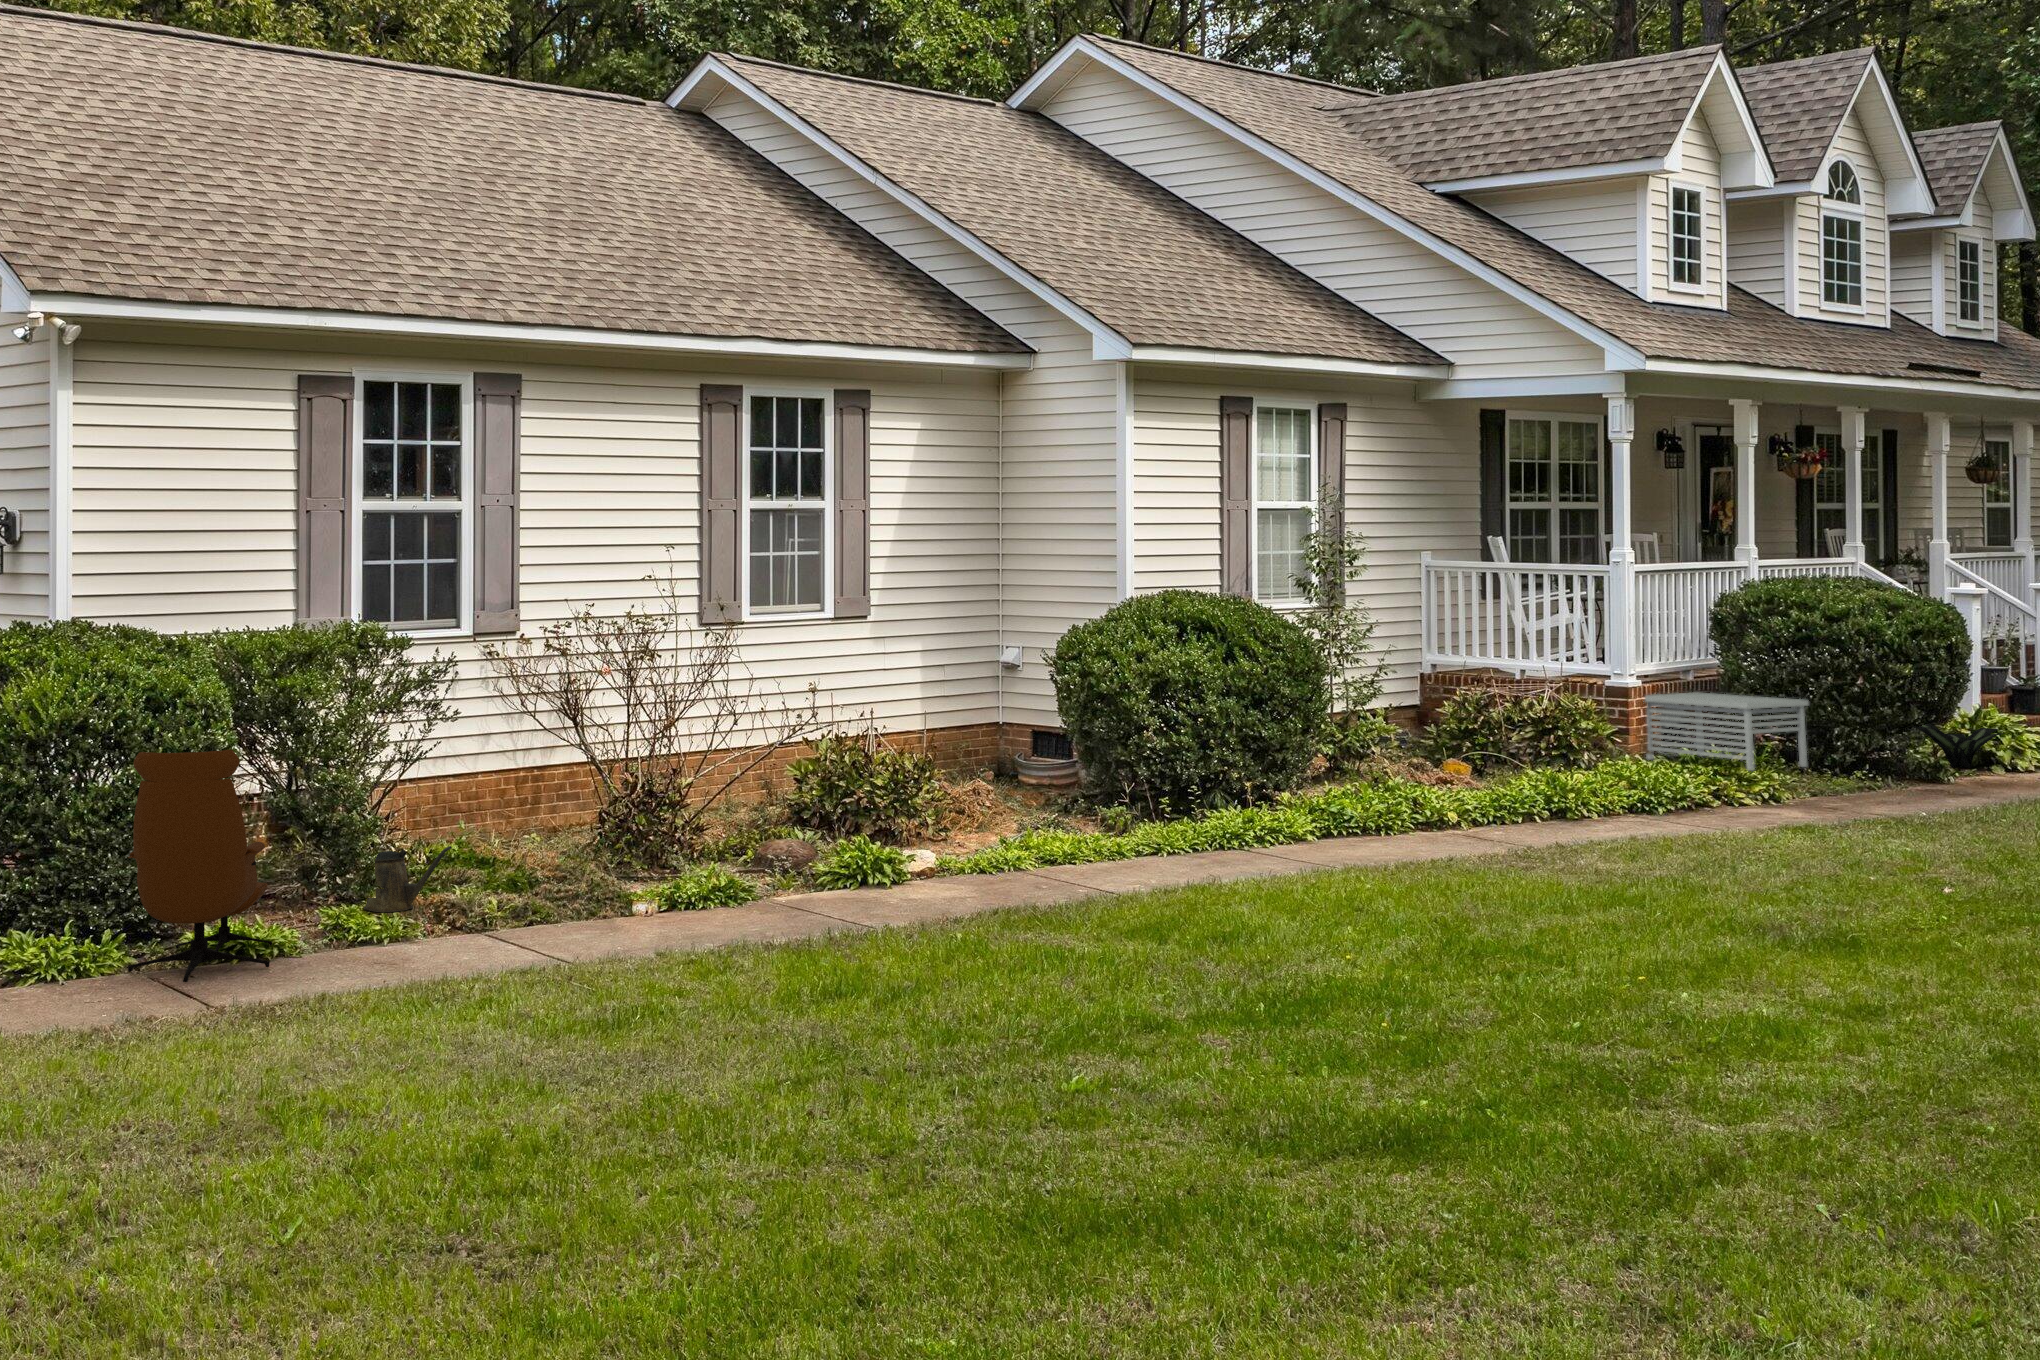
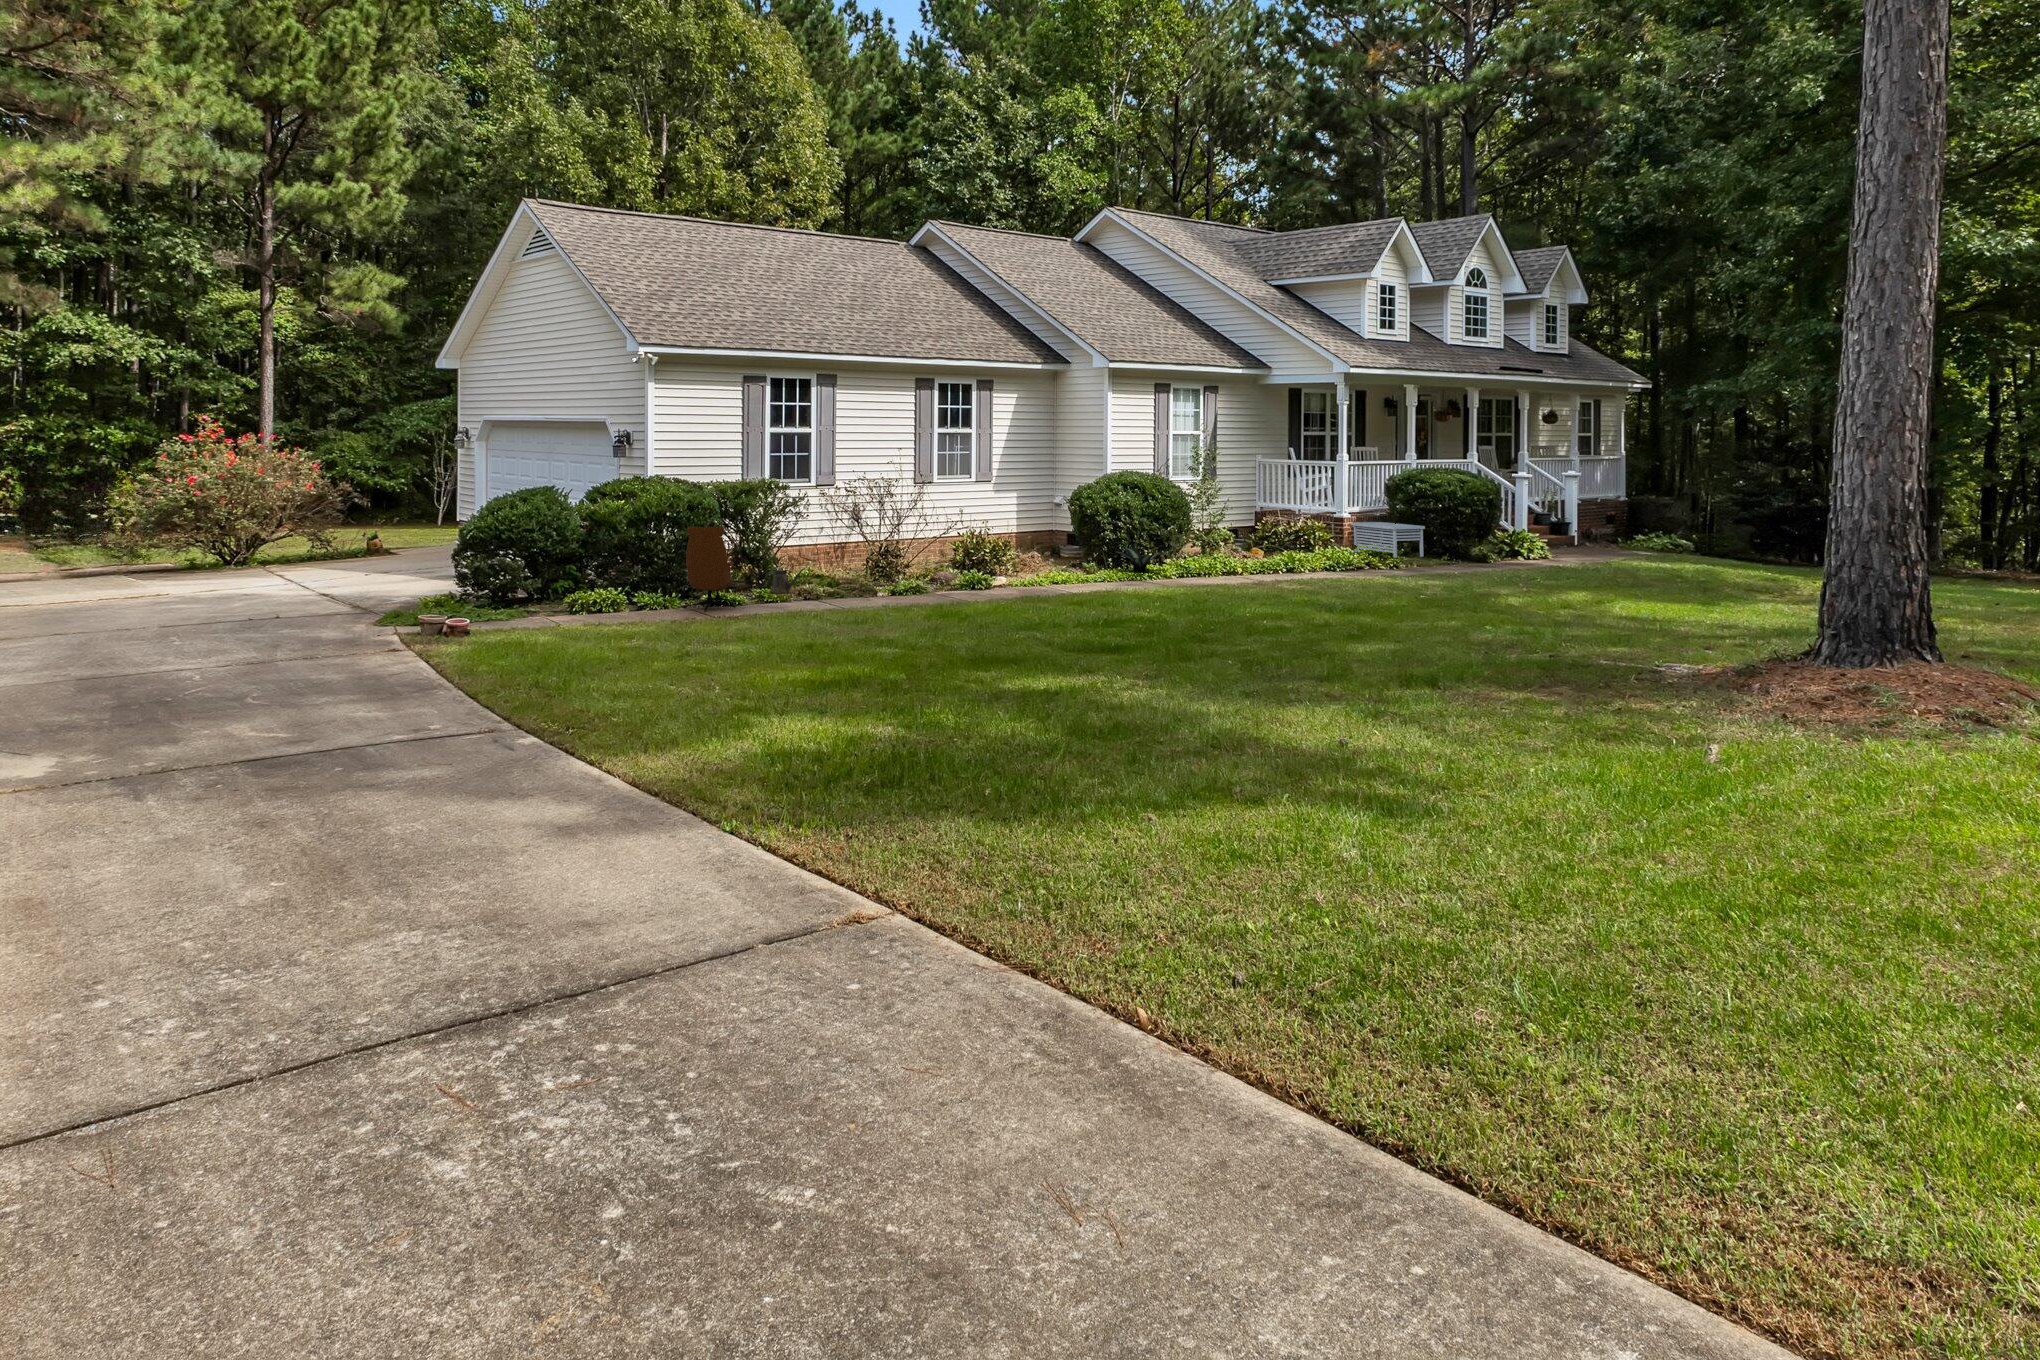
potted plant: present [1908,723,2004,768] -> present [1116,548,1162,572]

